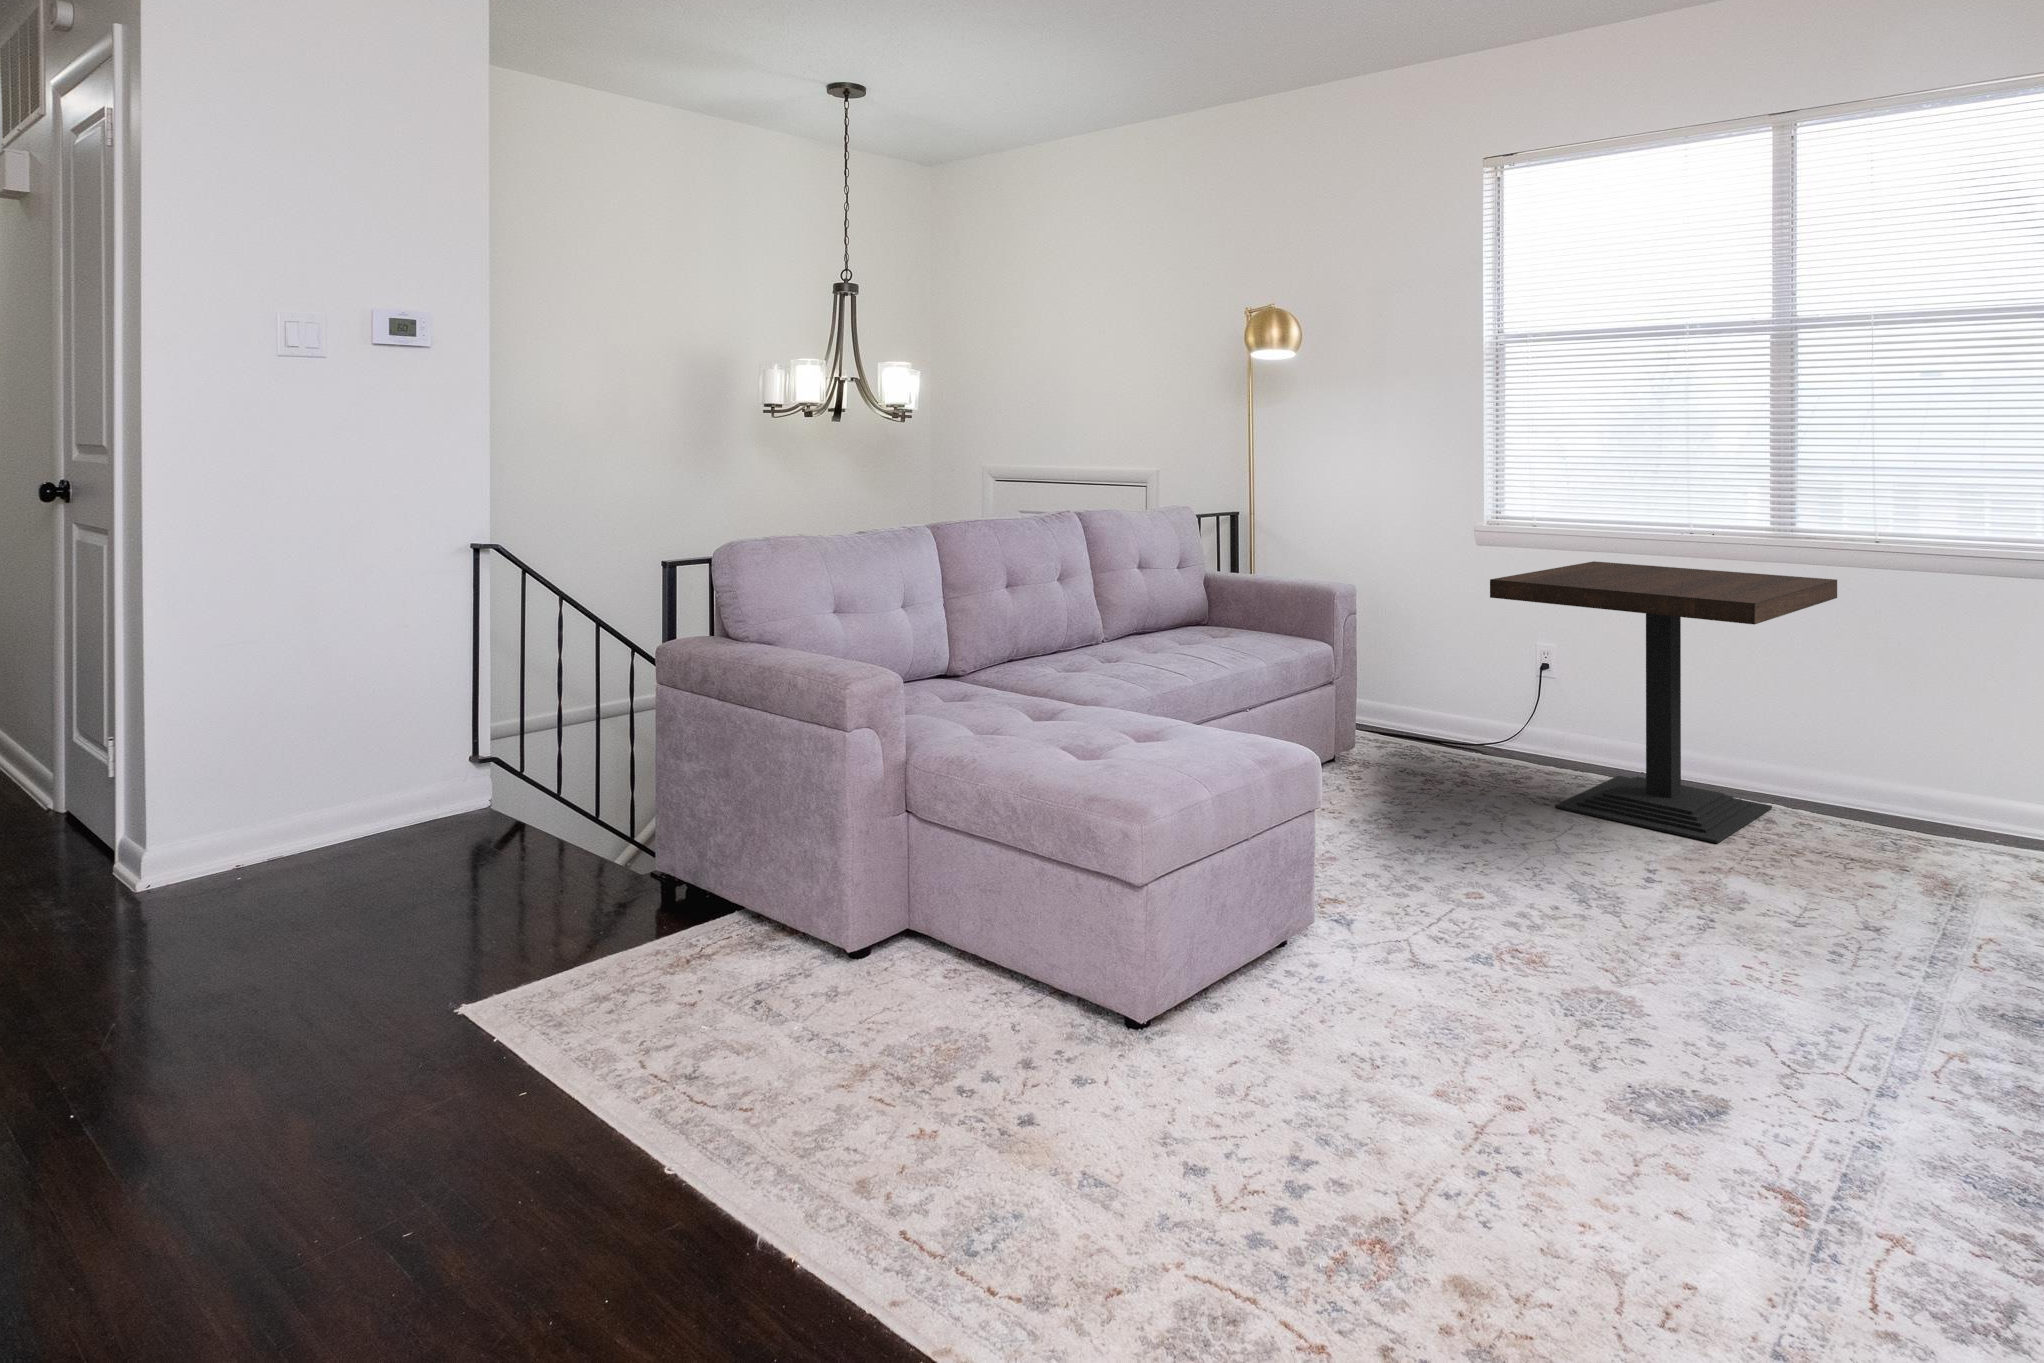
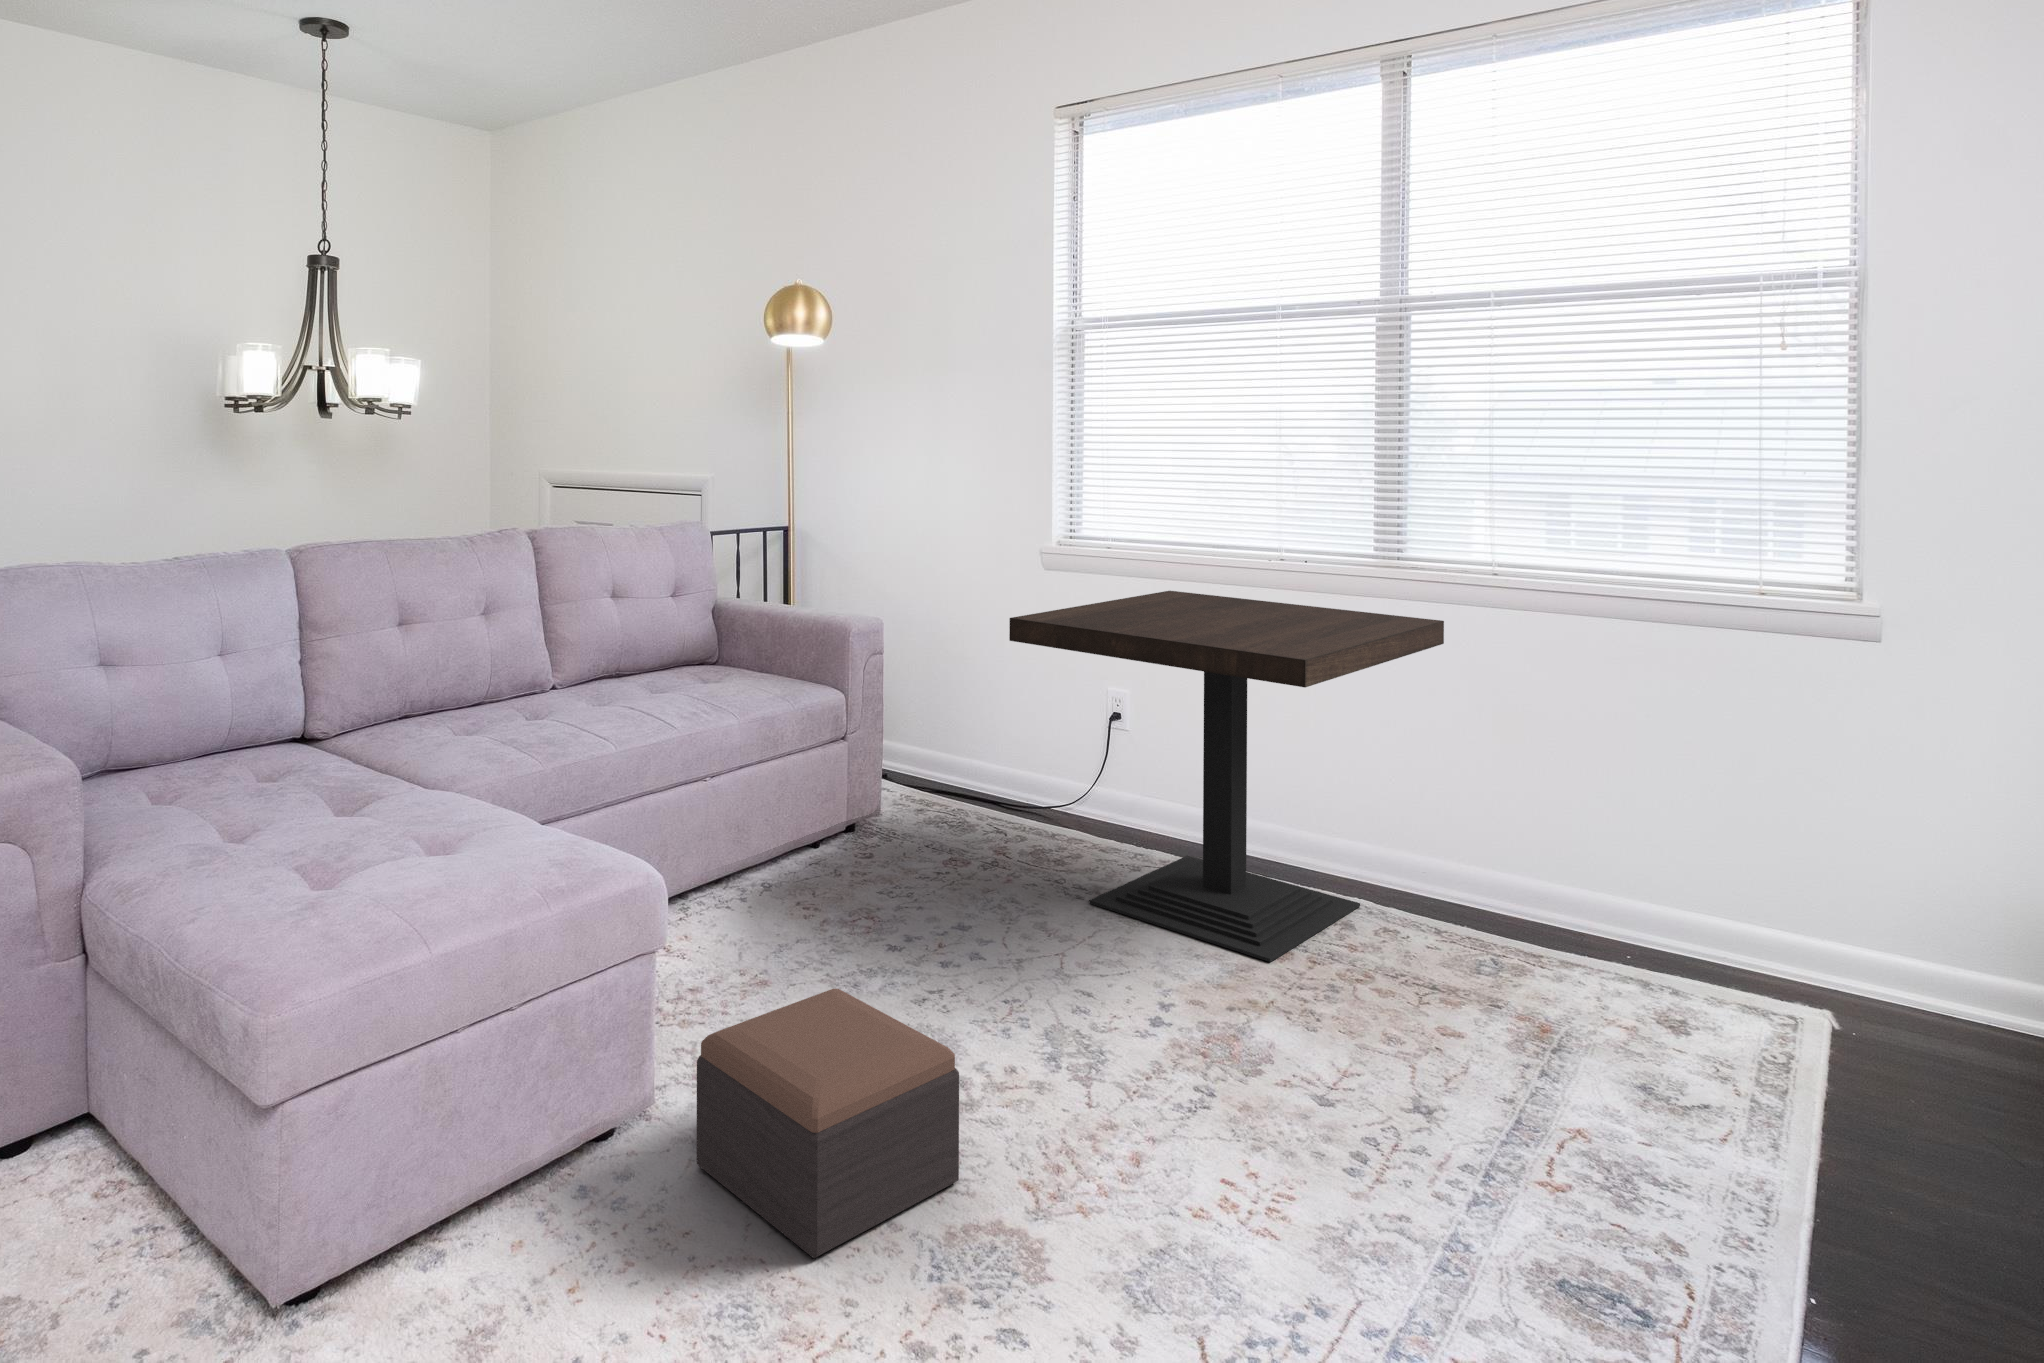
footstool: none [1359,840,1554,1007] -> present [696,989,959,1258]

